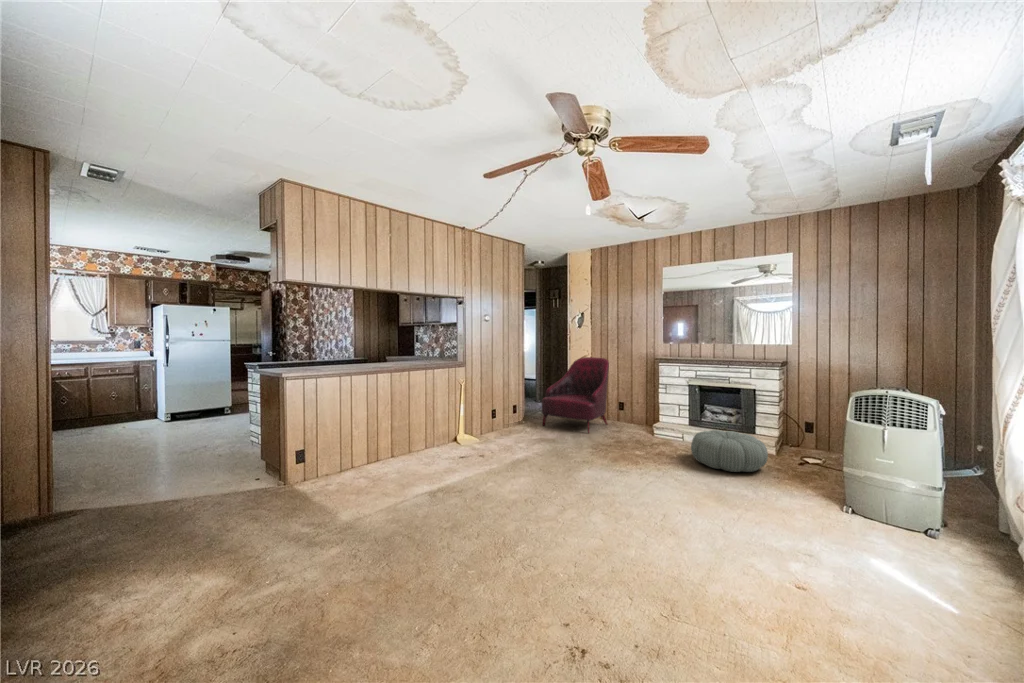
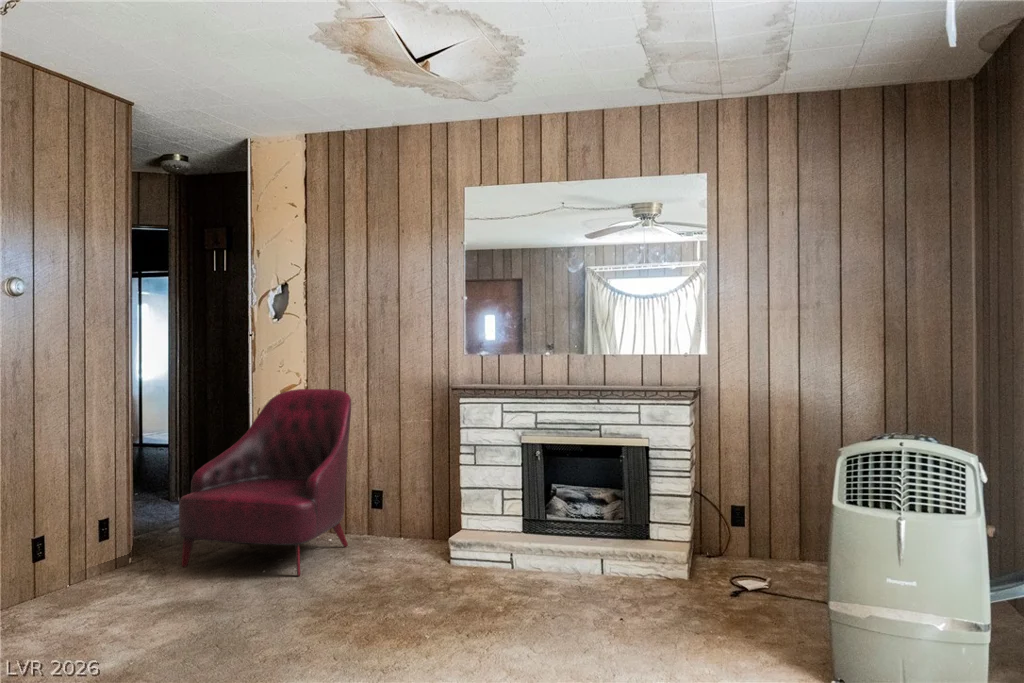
pouf: present [691,430,768,472] -> none [529,541,679,638]

